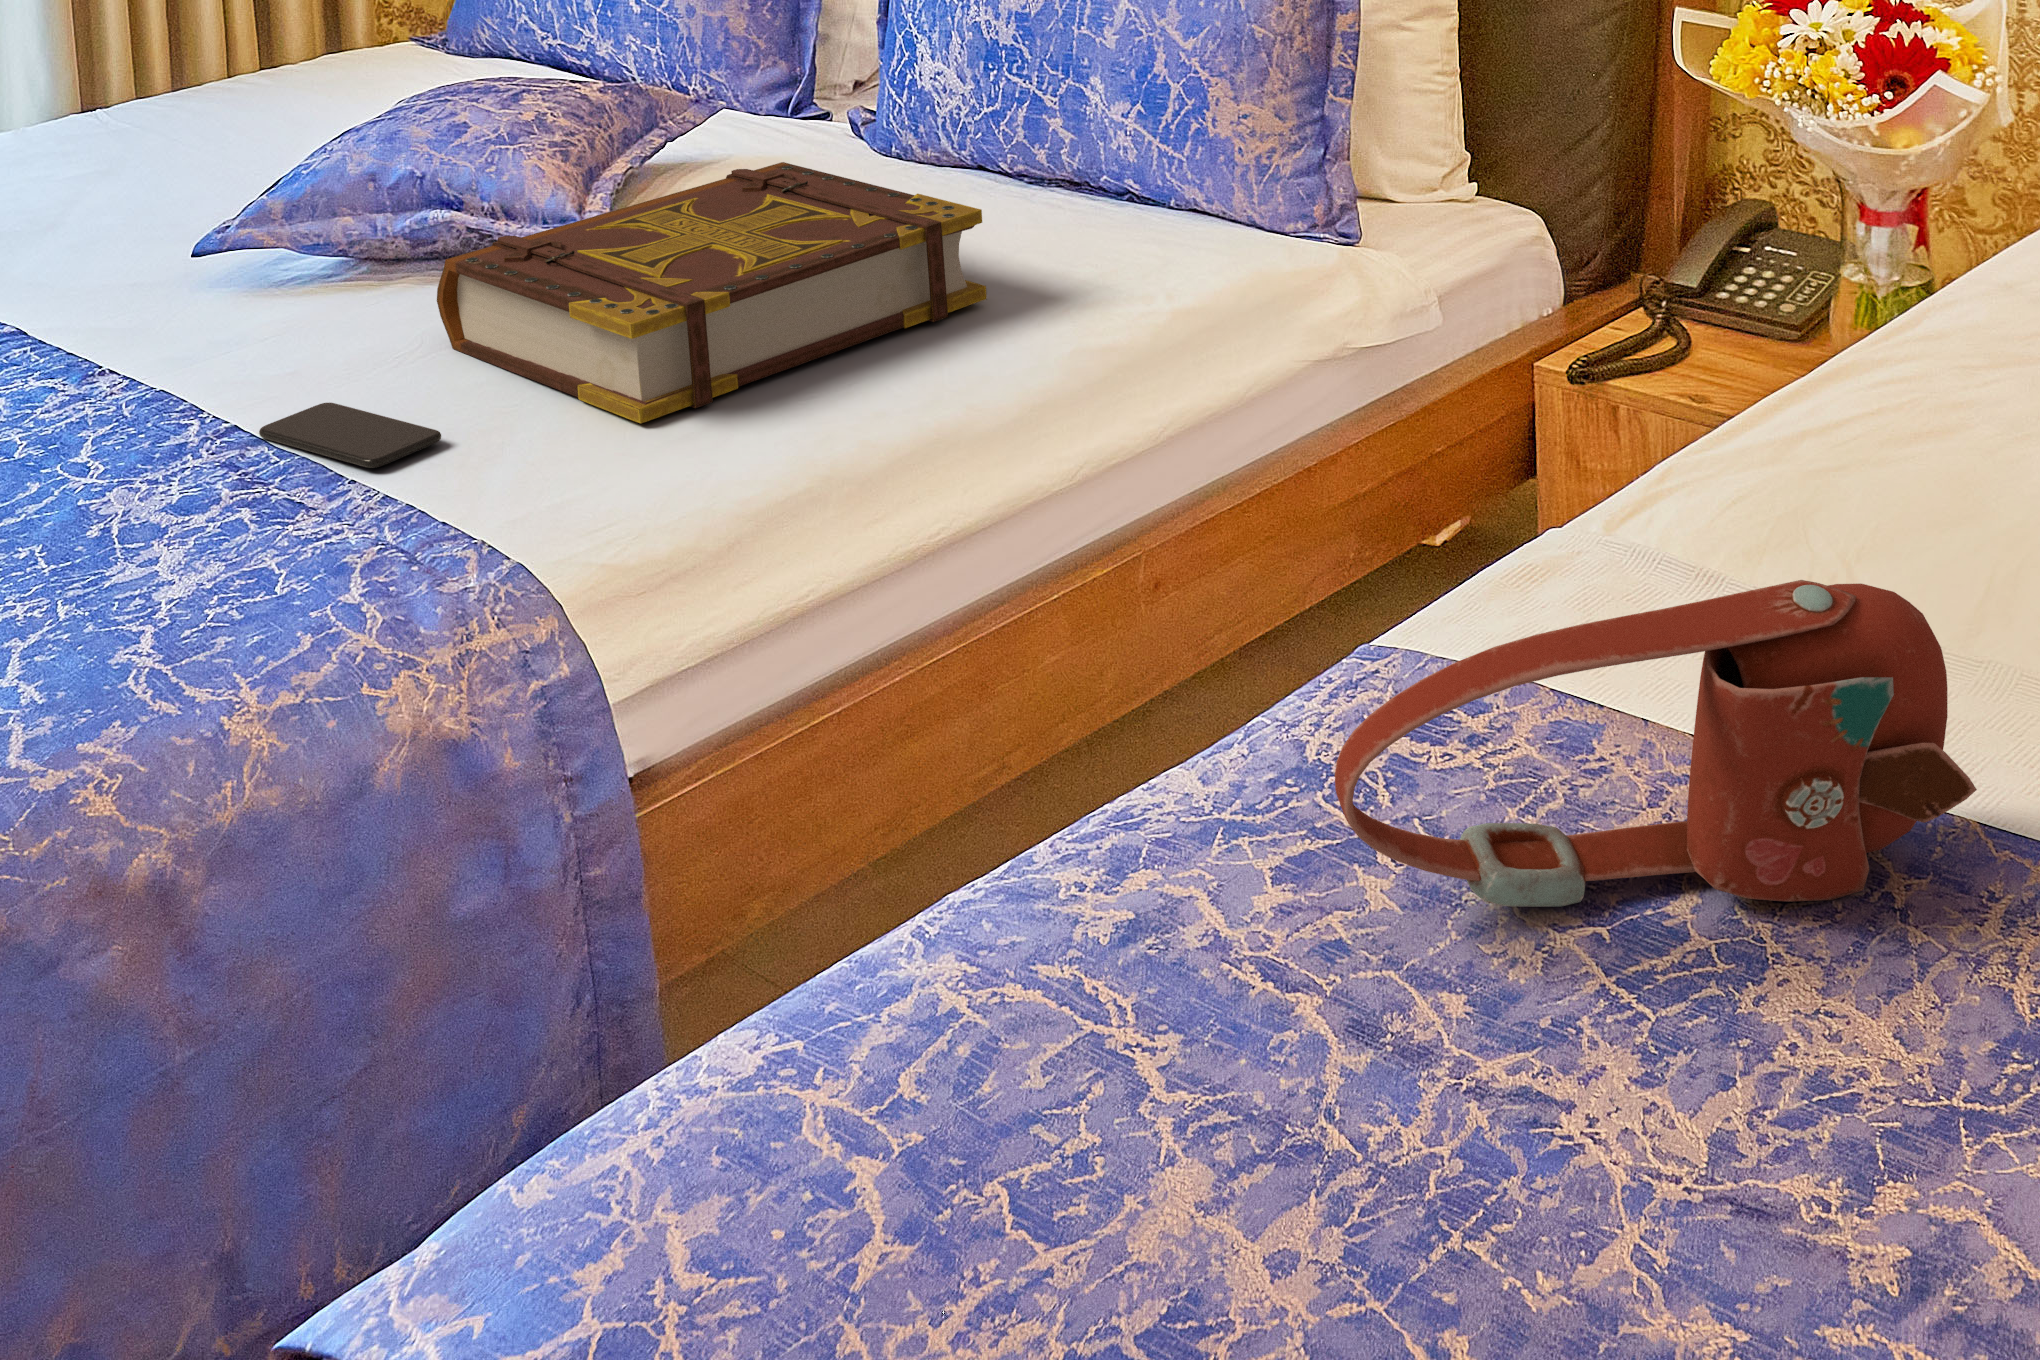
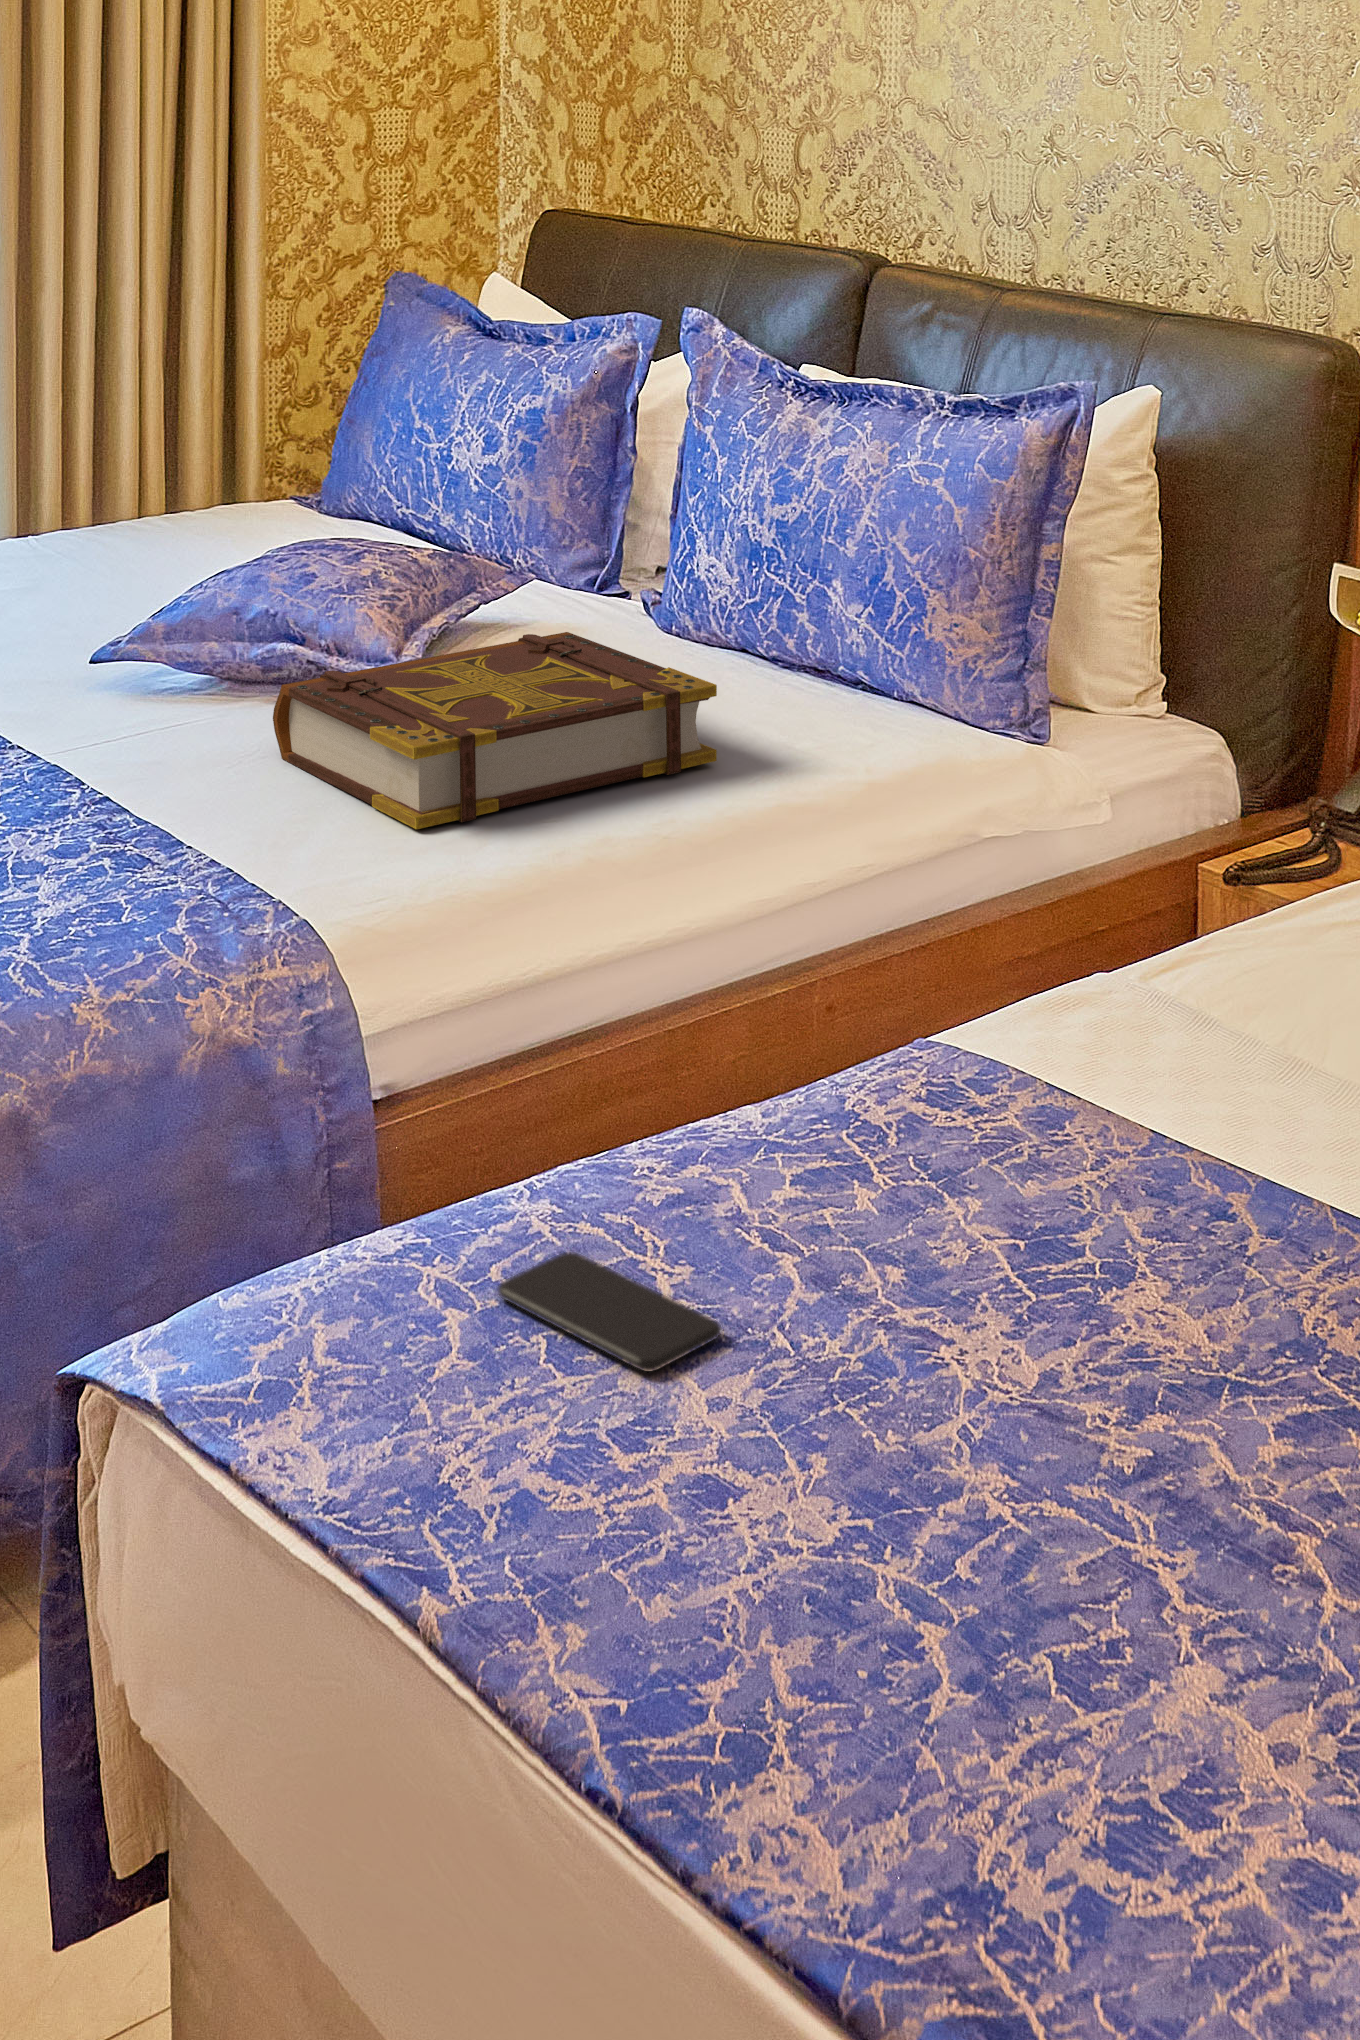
smartphone: present [259,403,441,468] -> present [498,1252,721,1372]
handbag: present [1335,580,1977,907] -> none [833,997,1307,1243]

